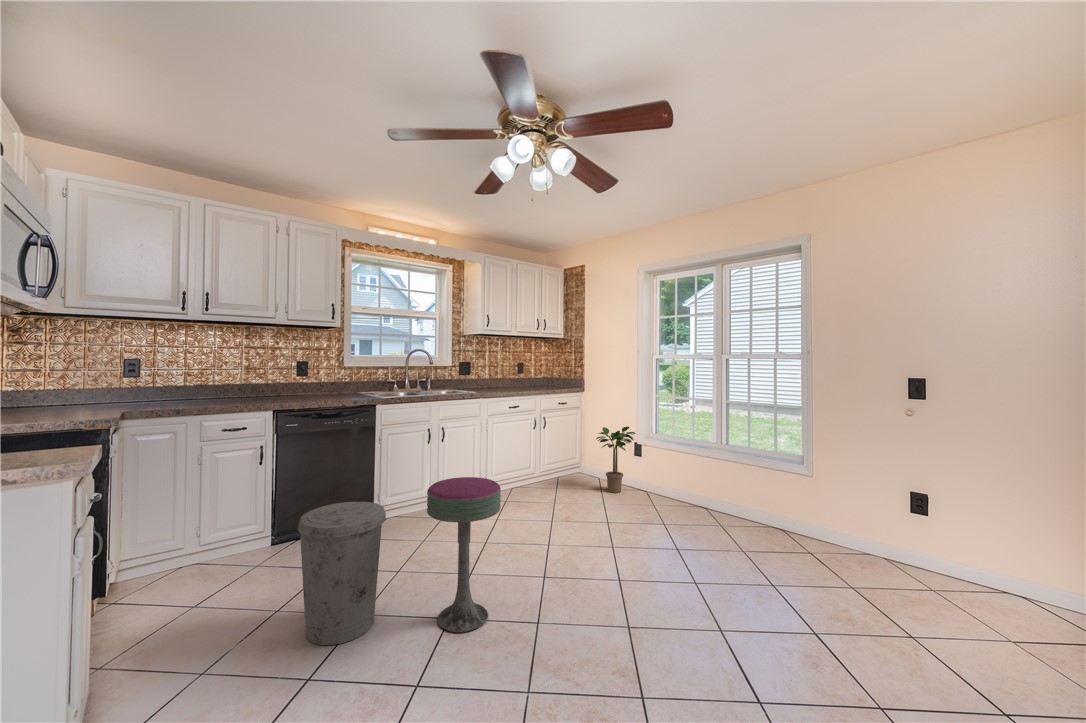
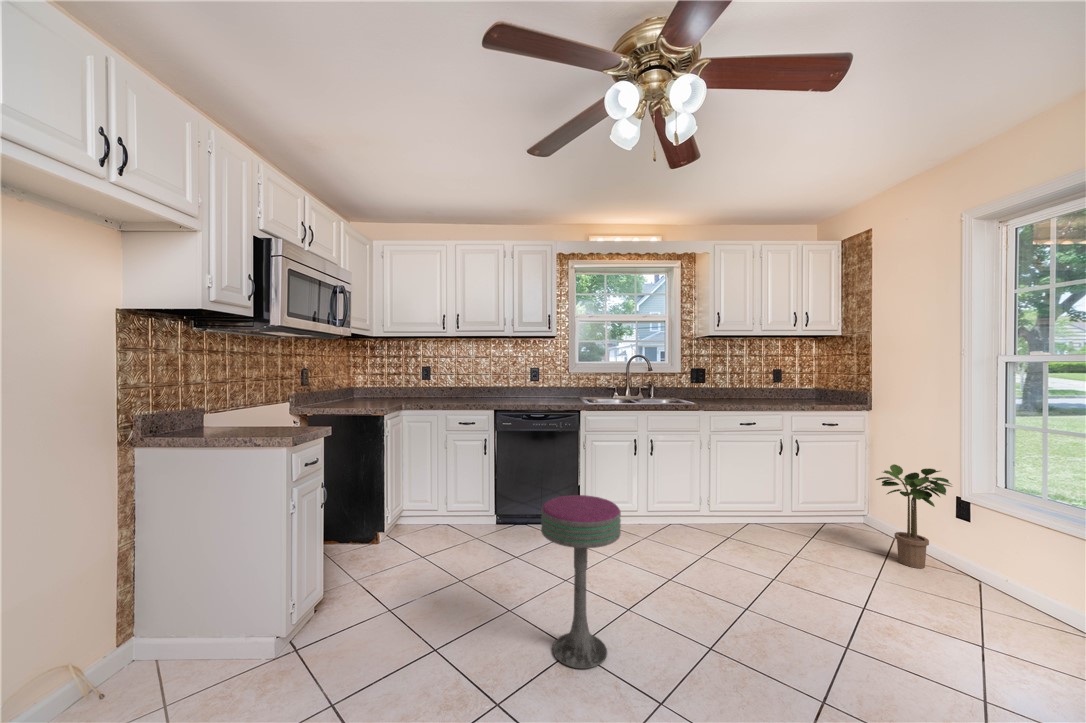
trash can: present [298,502,386,645] -> none [449,498,522,626]

